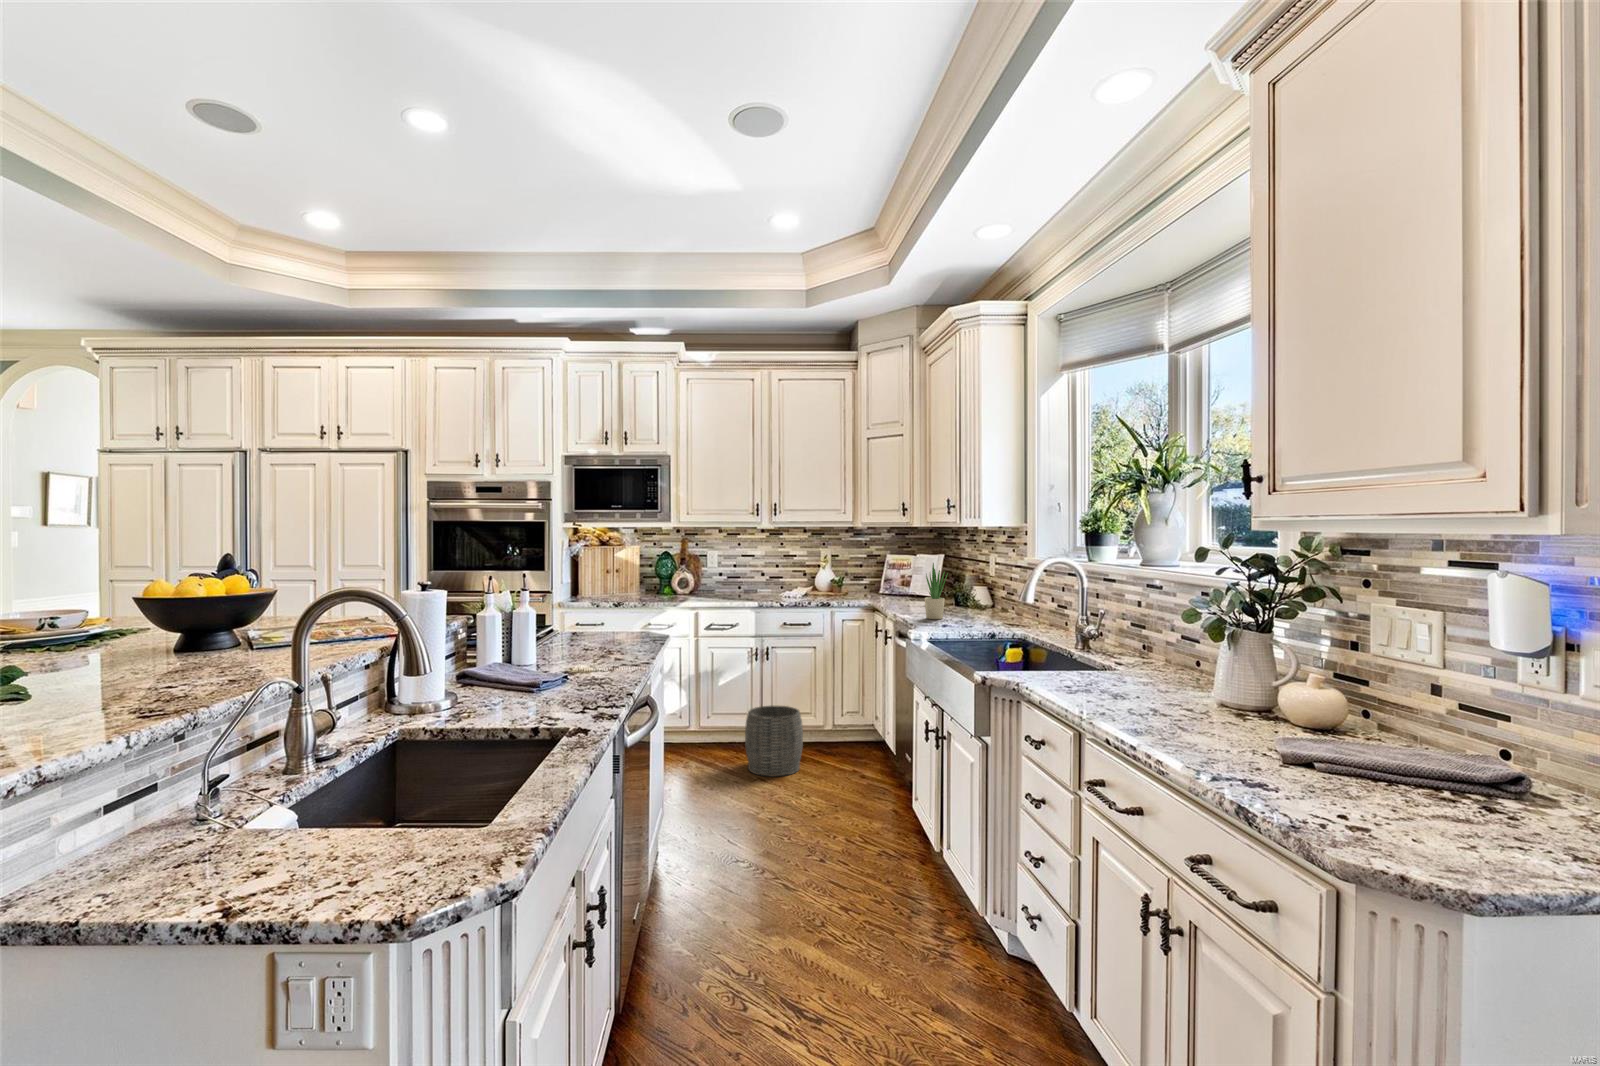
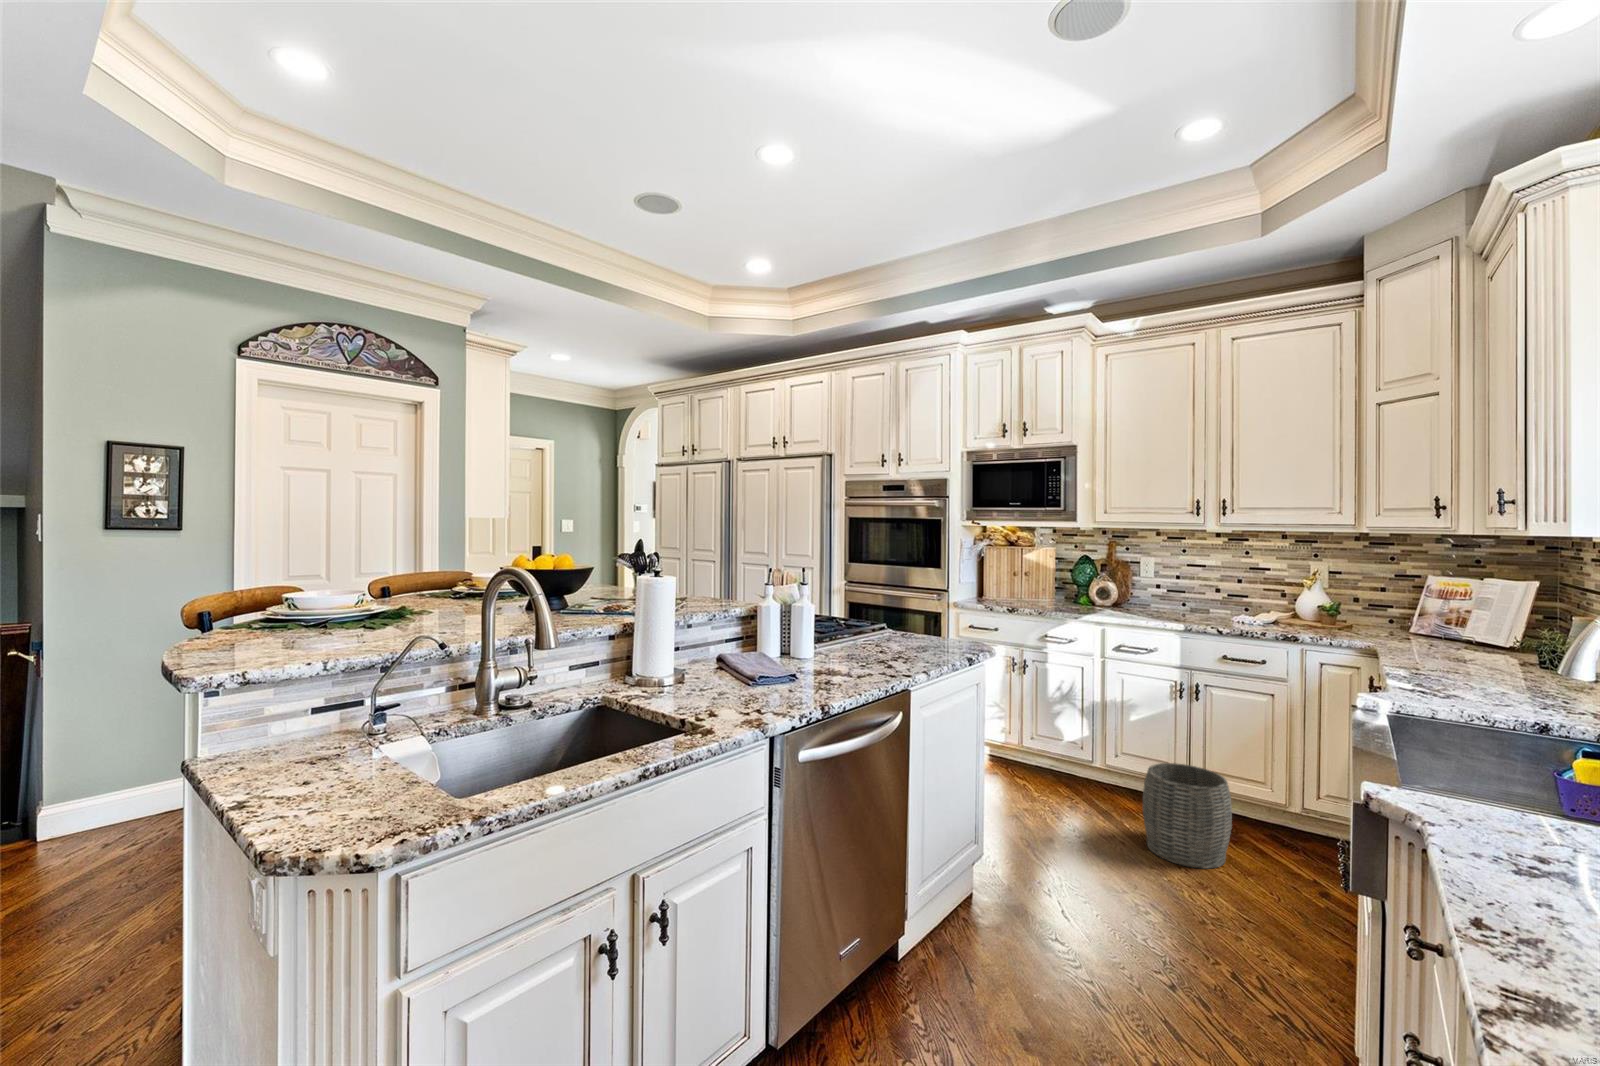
potted plant: present [924,563,947,619] -> none [1447,589,1507,692]

